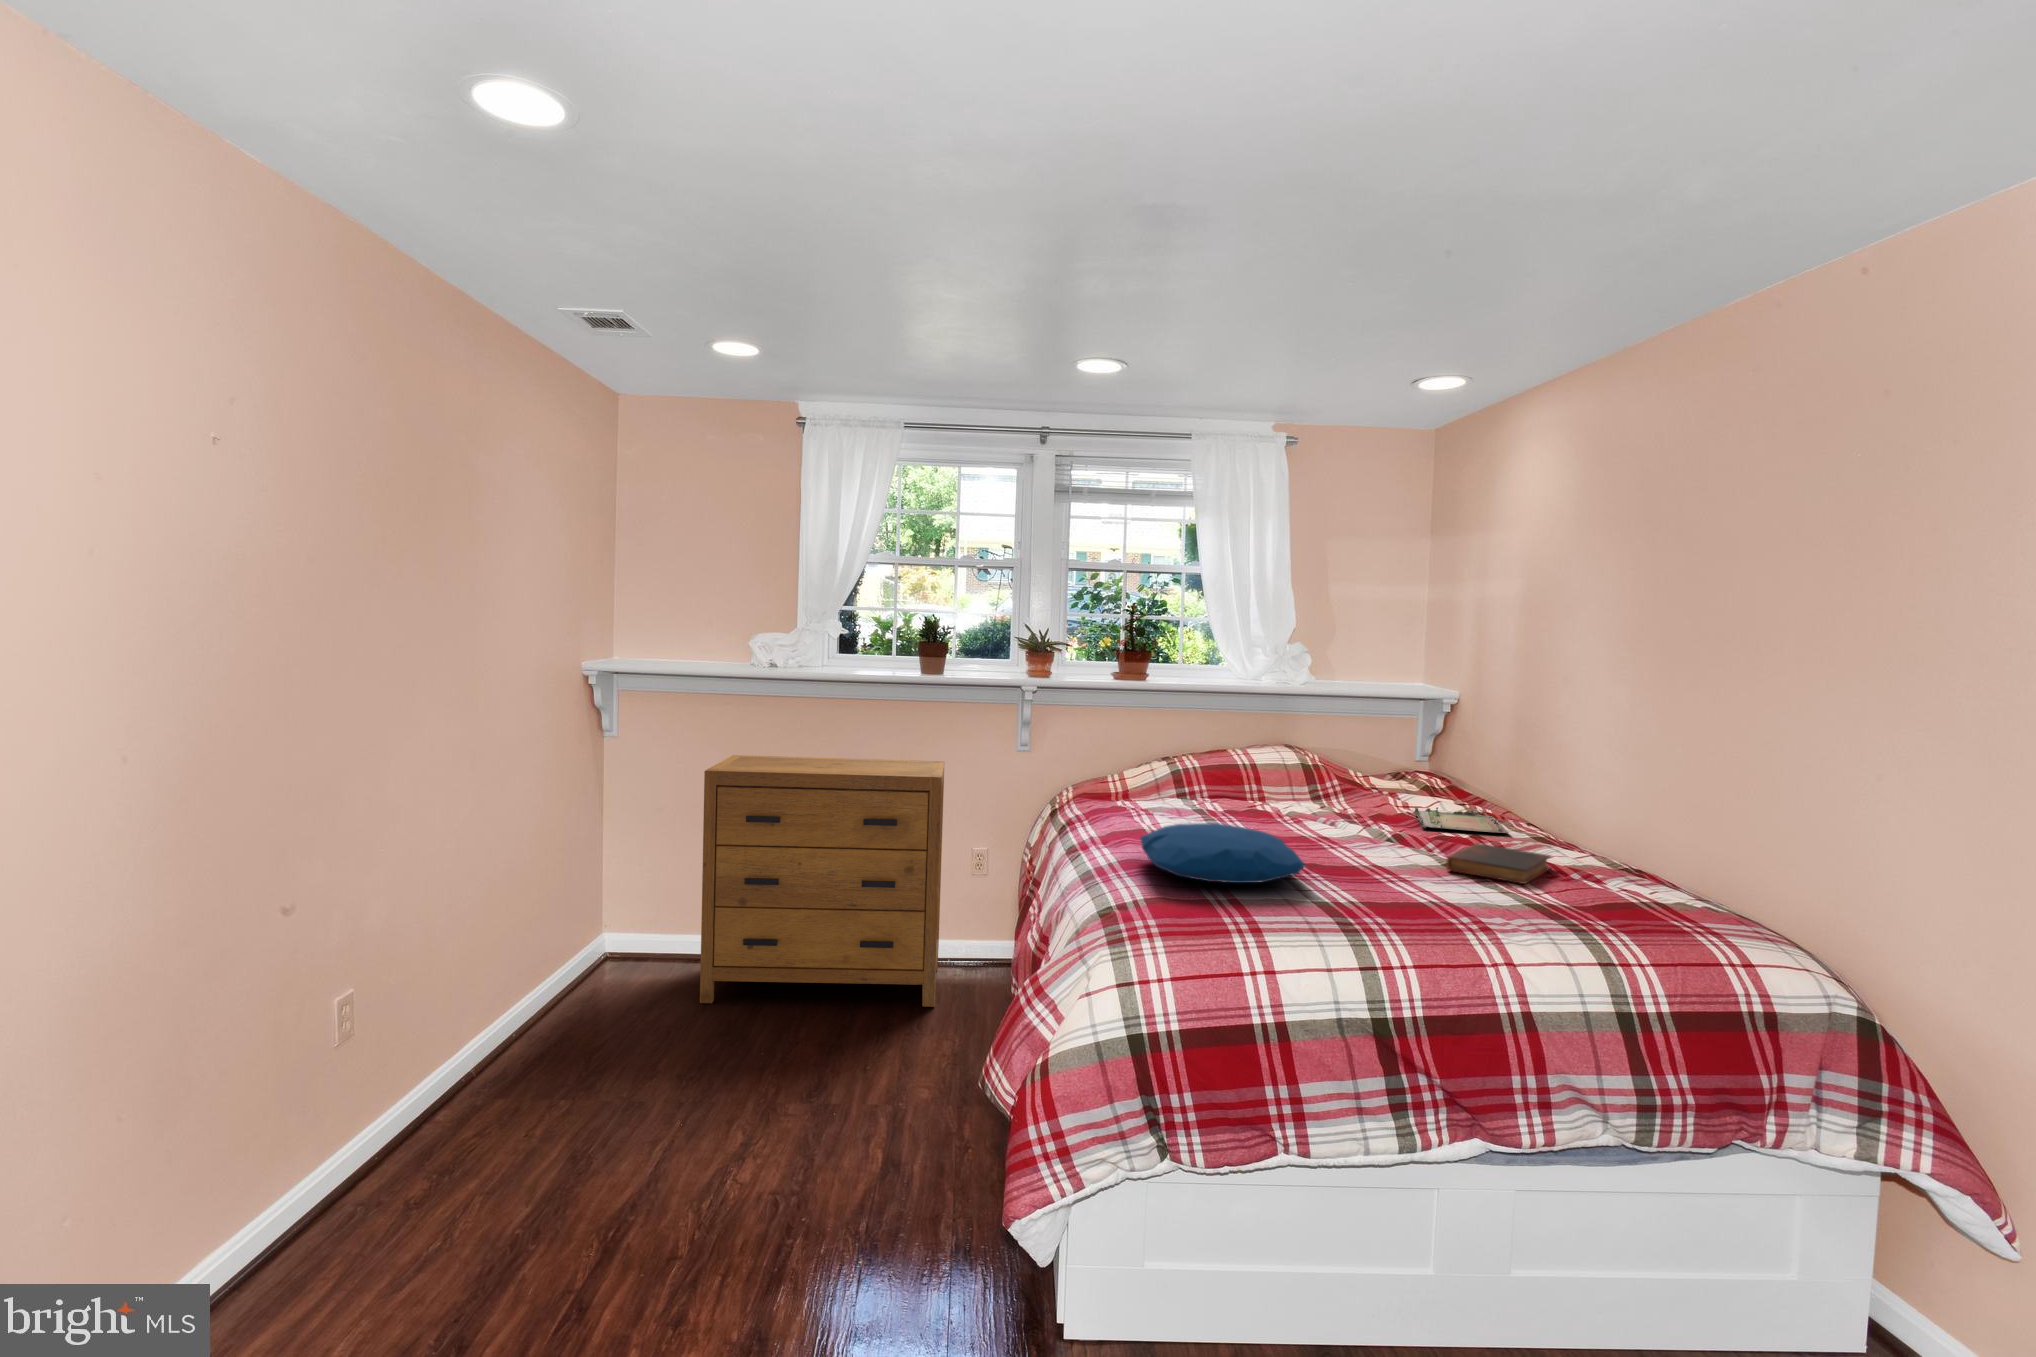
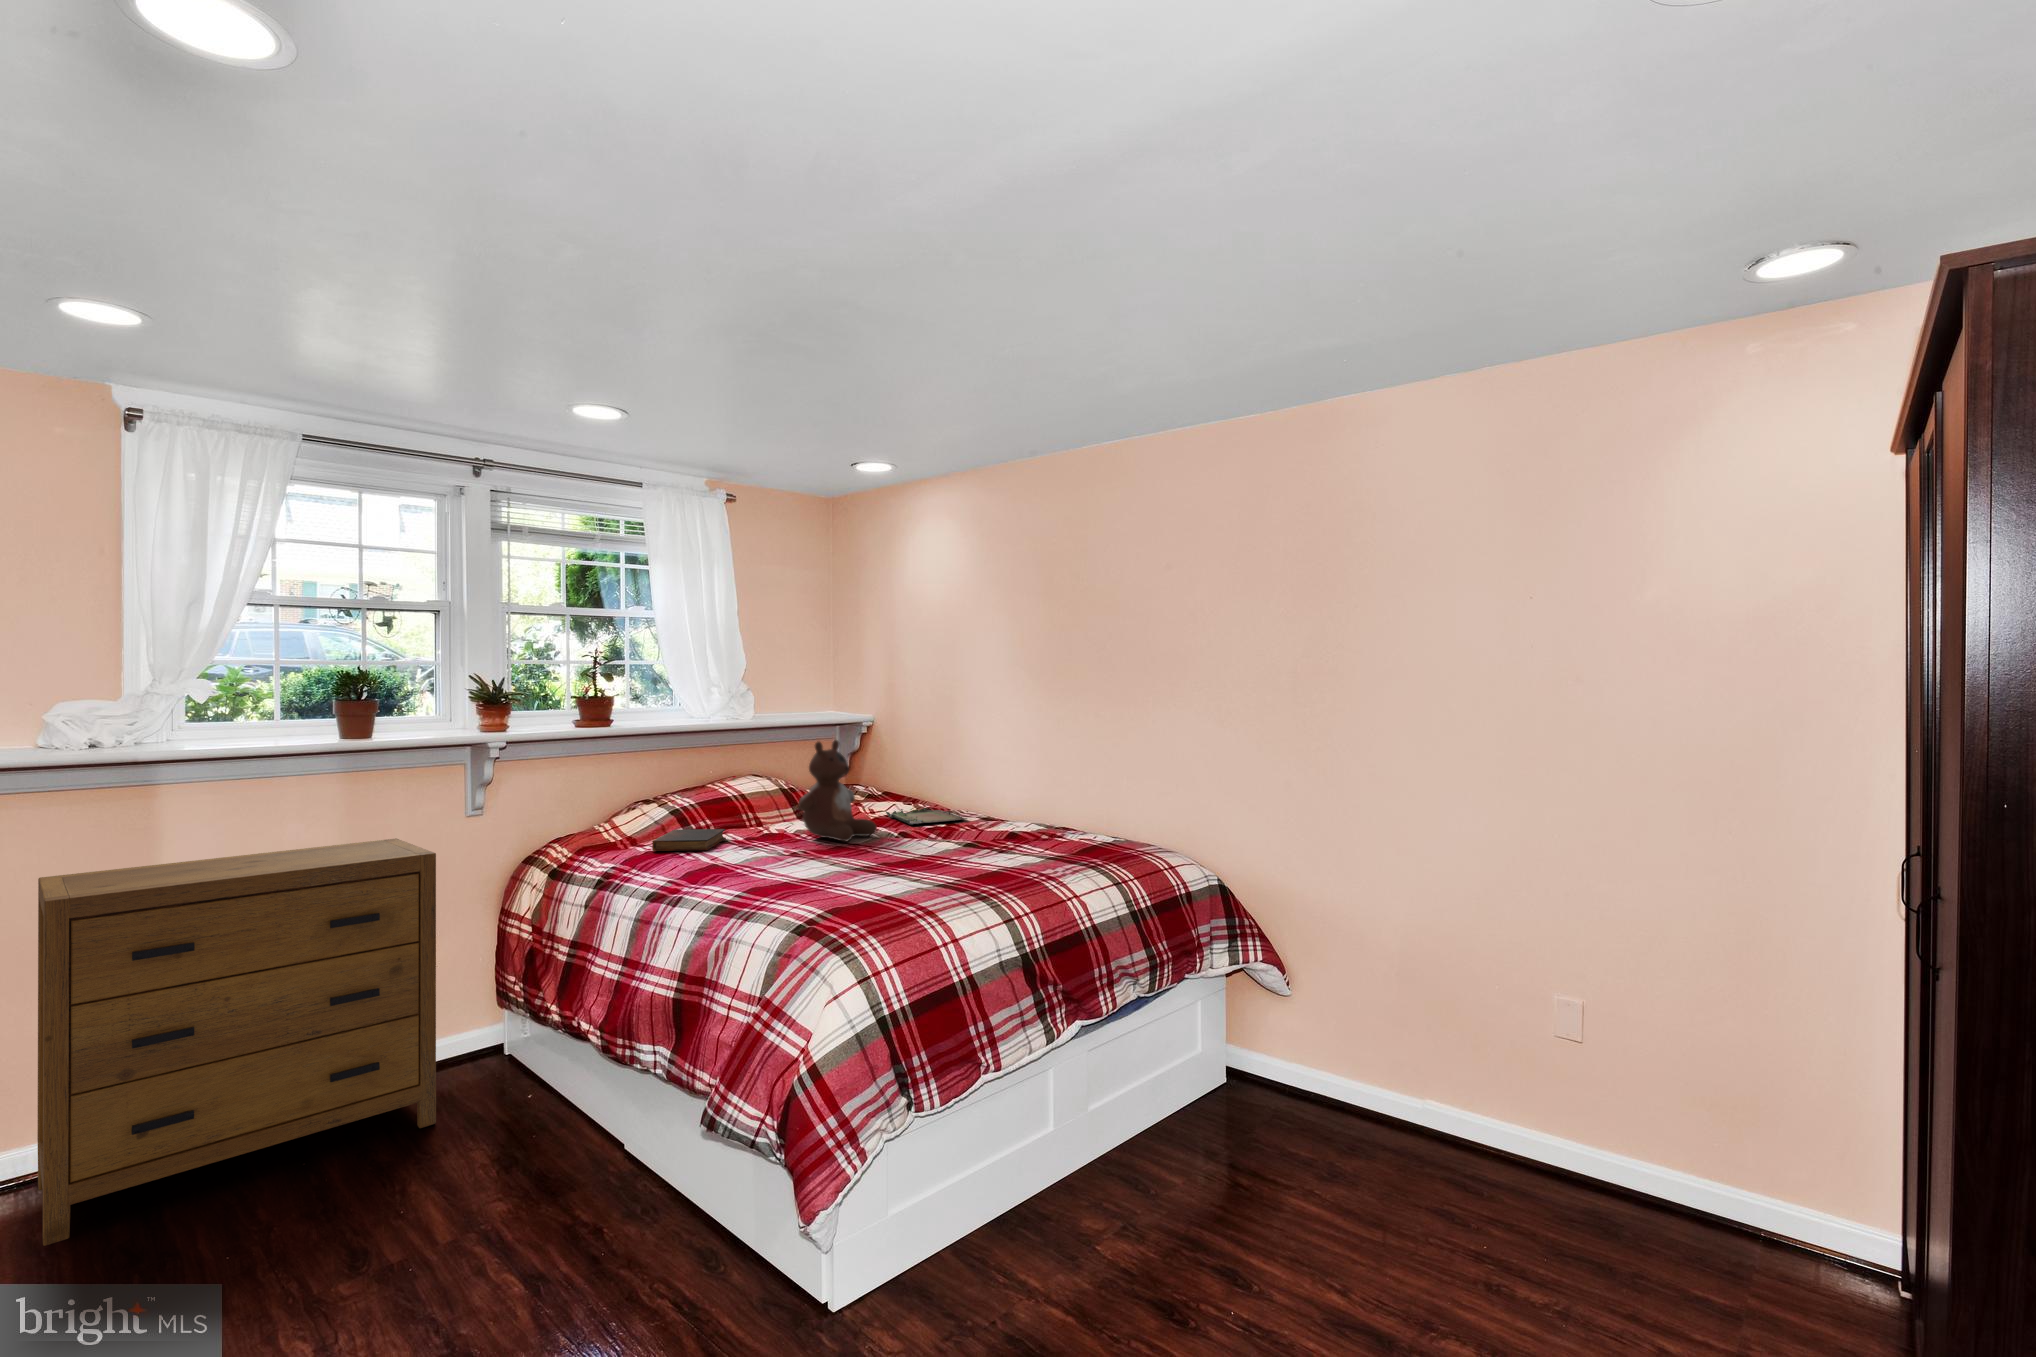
stuffed bear: none [1267,712,1363,833] -> present [798,740,877,842]
pillow: present [1140,823,1305,883] -> none [749,842,908,890]
book: present [1446,843,1551,884] -> present [652,829,726,851]

